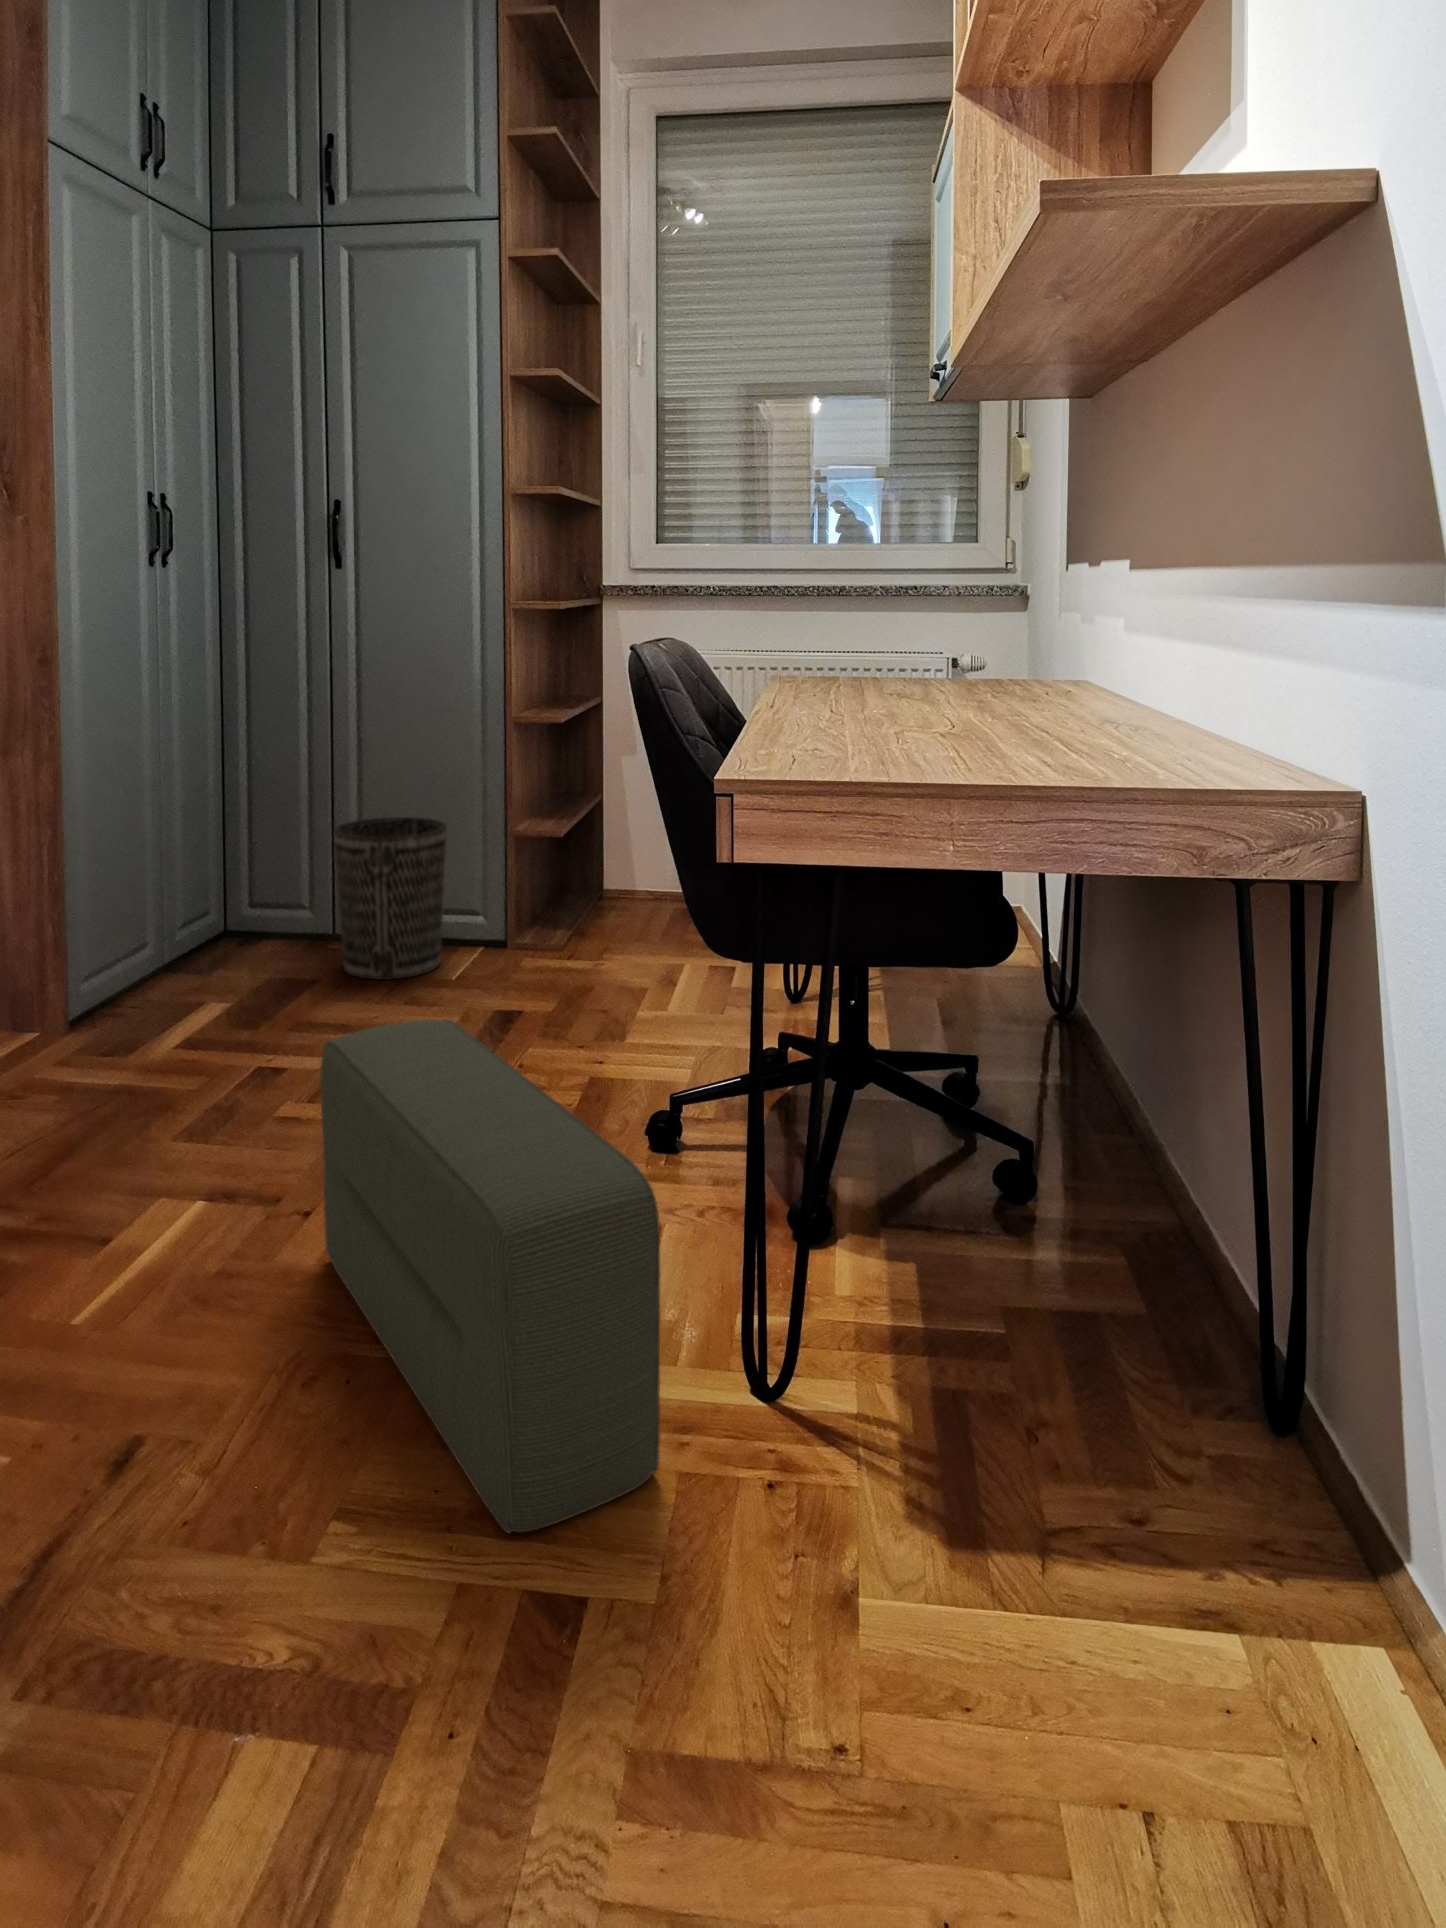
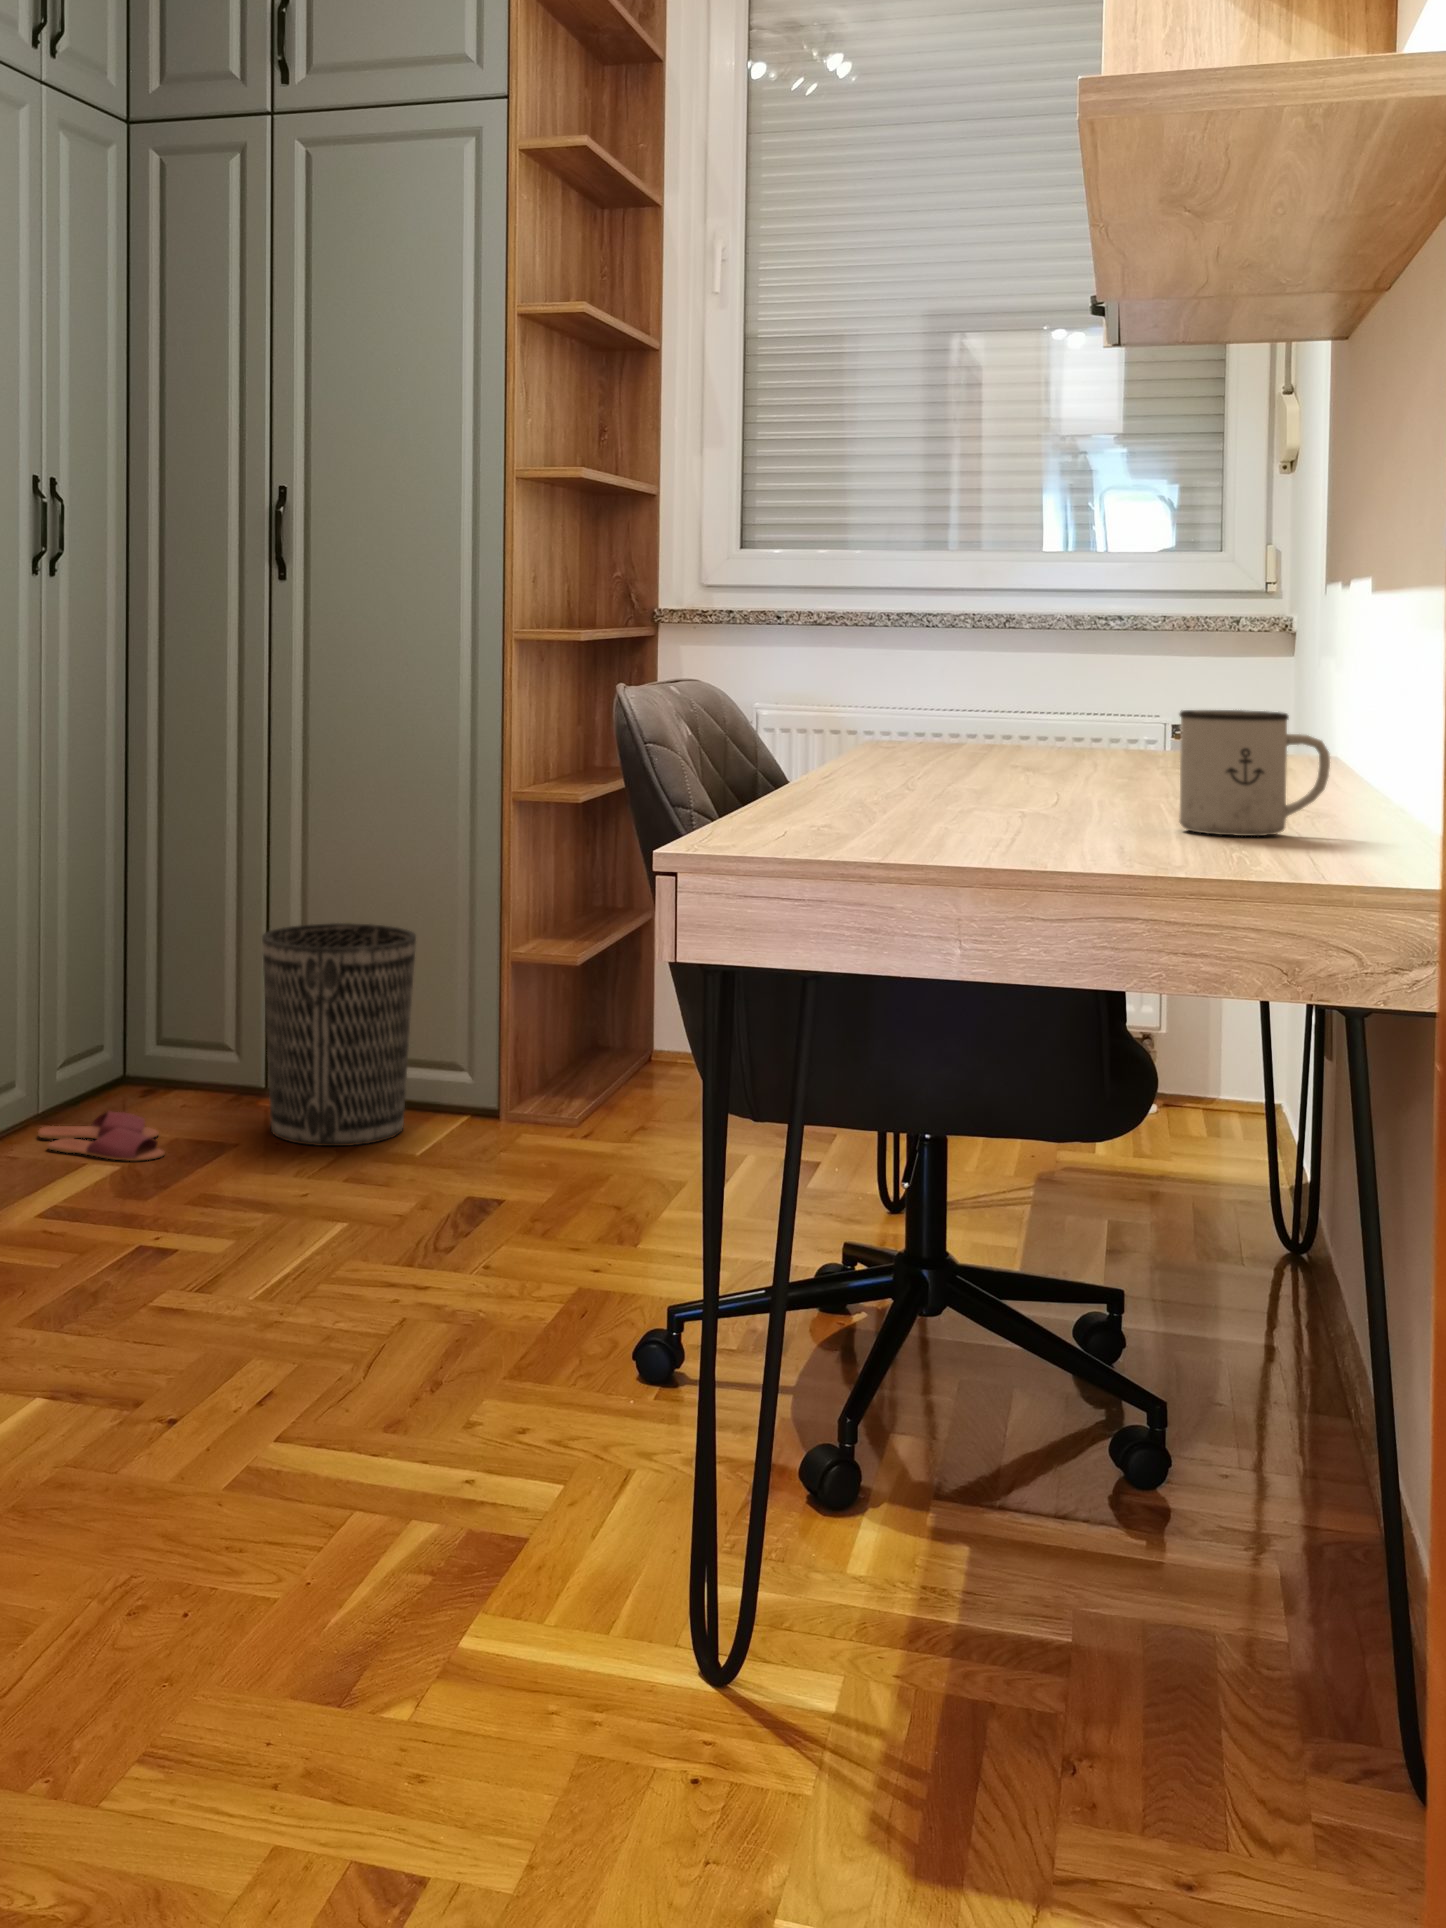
mug: none [1091,670,1197,763] -> present [1180,710,1330,836]
slippers: none [169,963,268,1000] -> present [38,1112,164,1161]
pouf: present [320,1019,660,1533] -> none [178,1166,557,1799]

